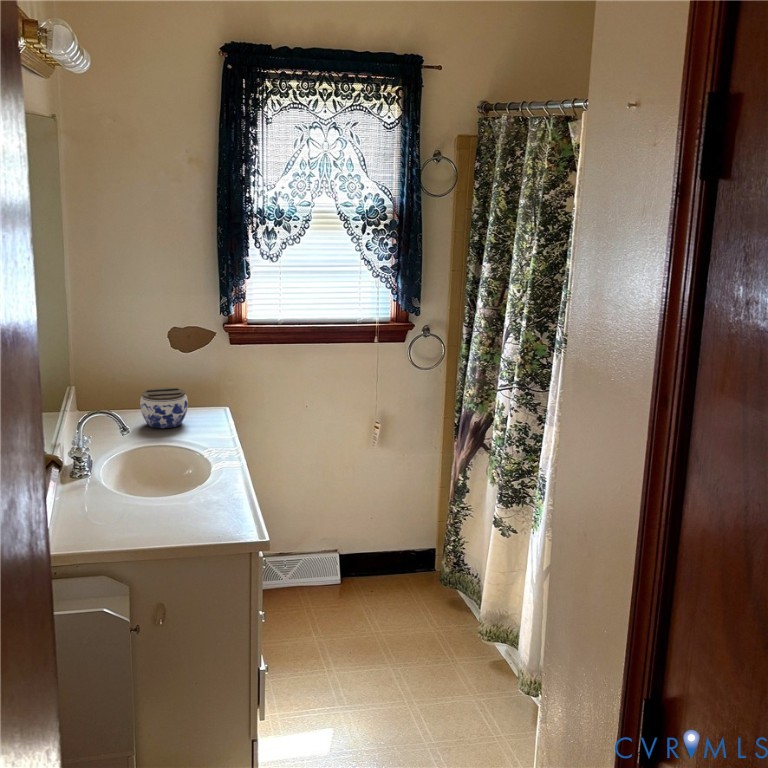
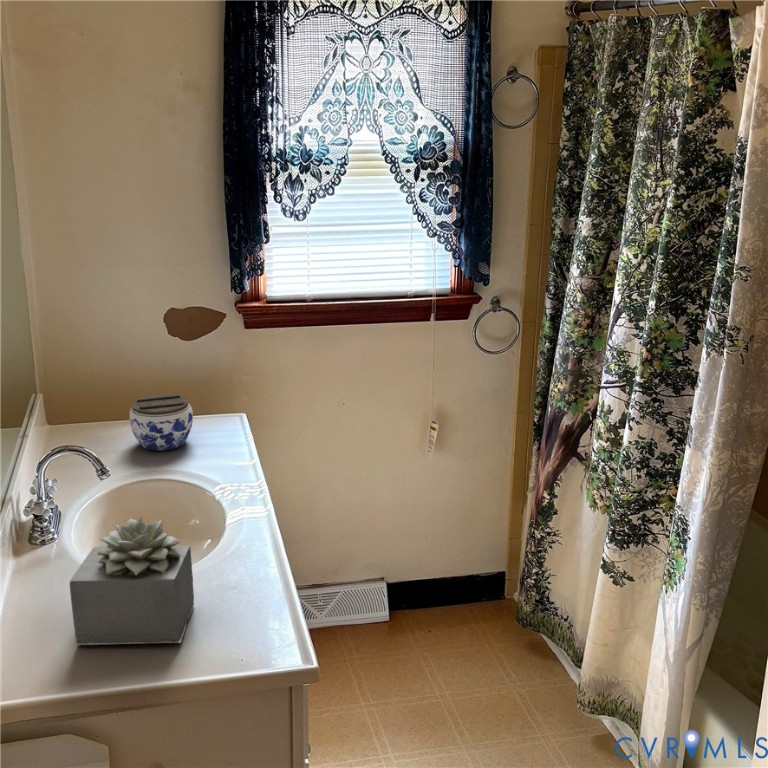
succulent plant: none [104,447,187,531] -> present [70,517,194,645]

